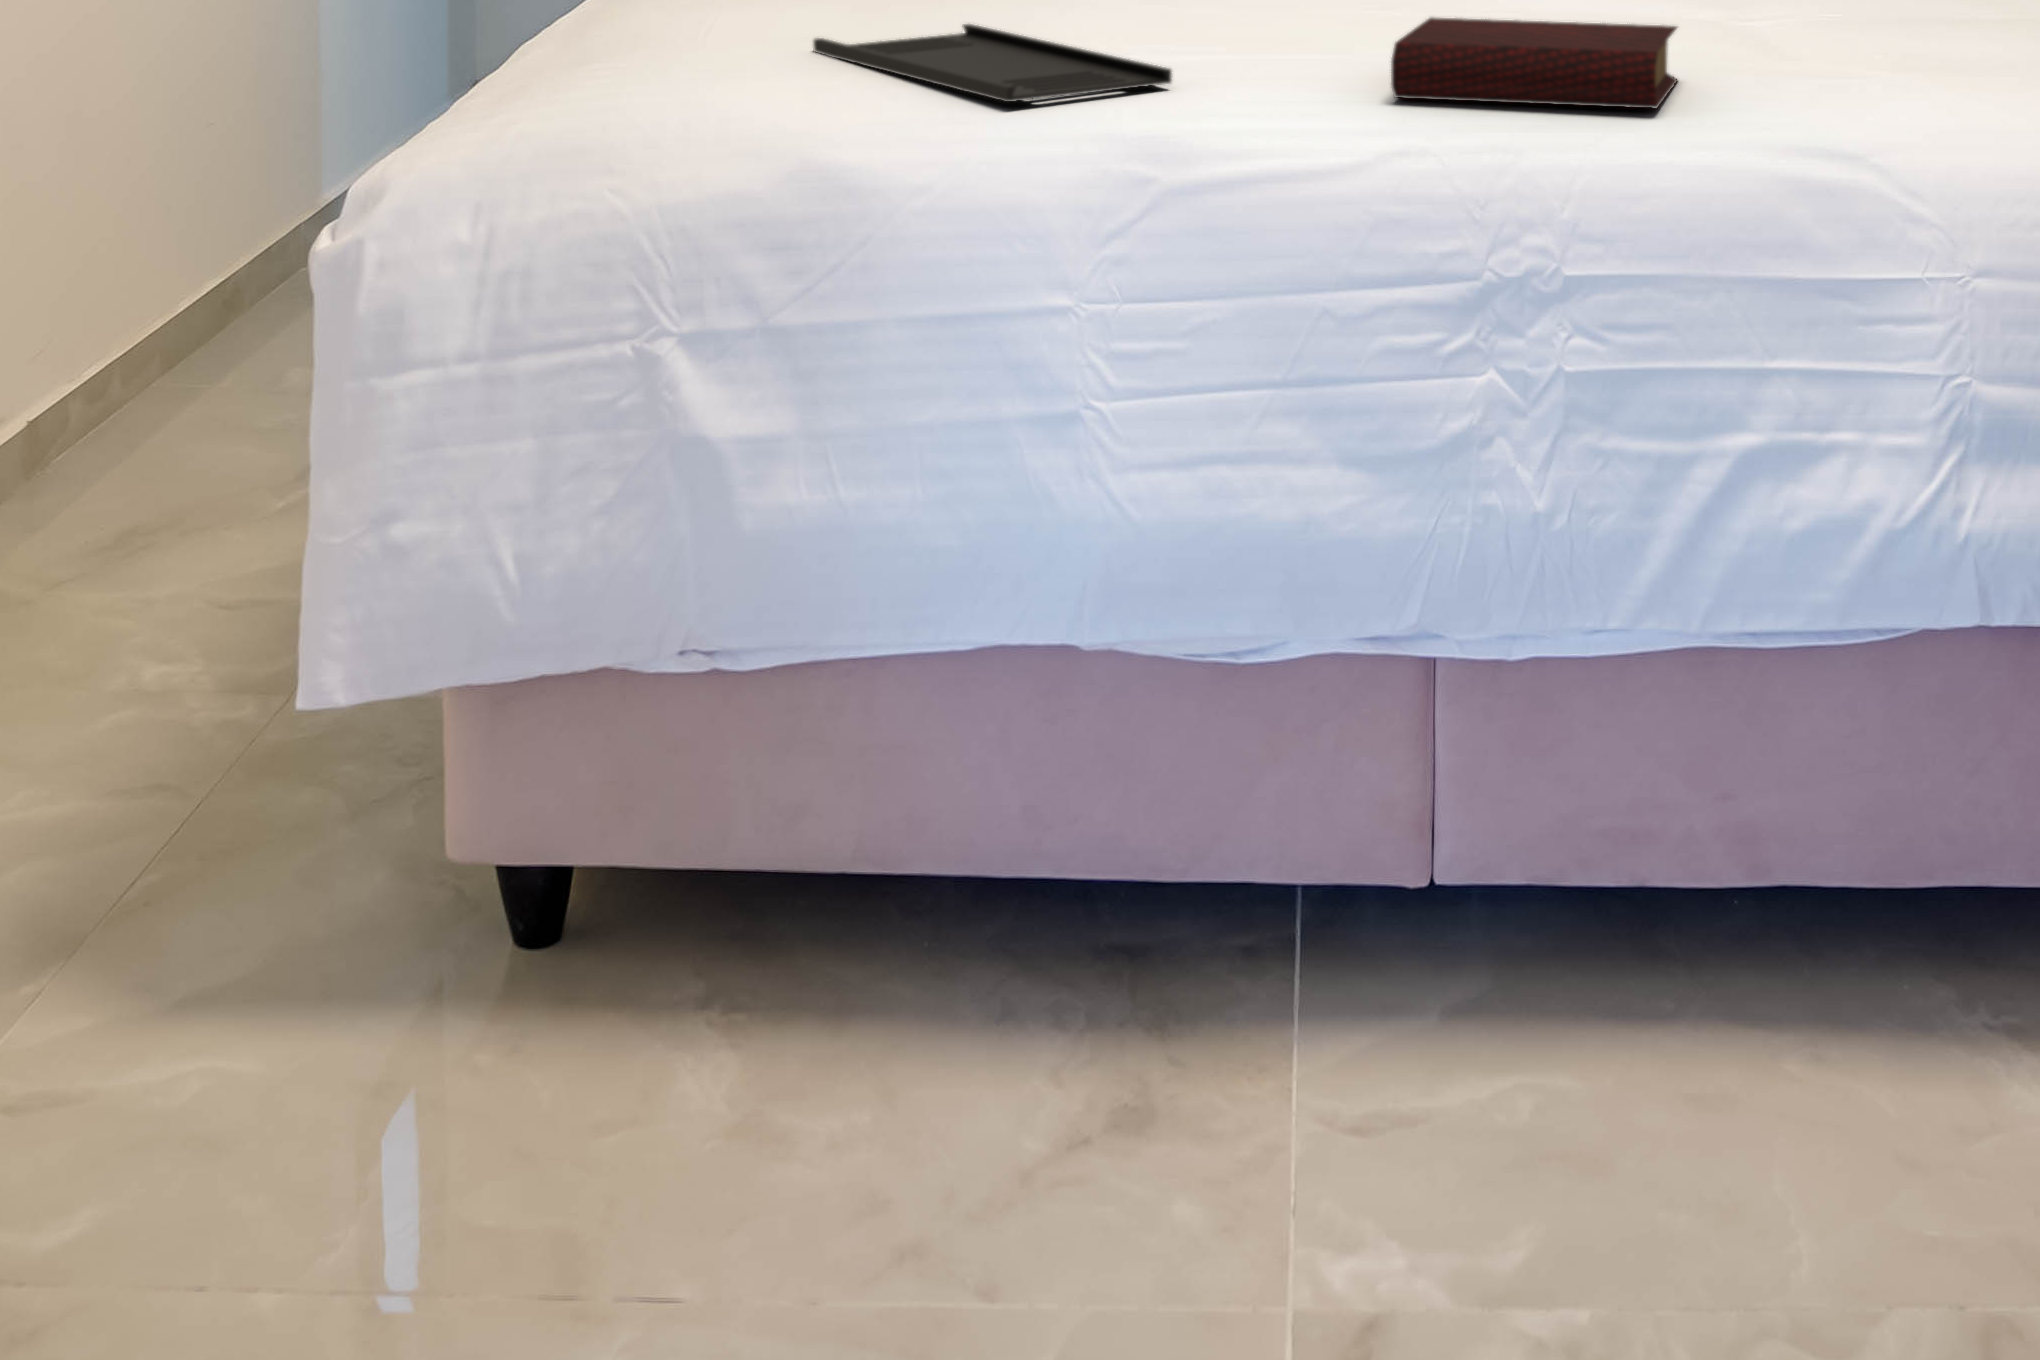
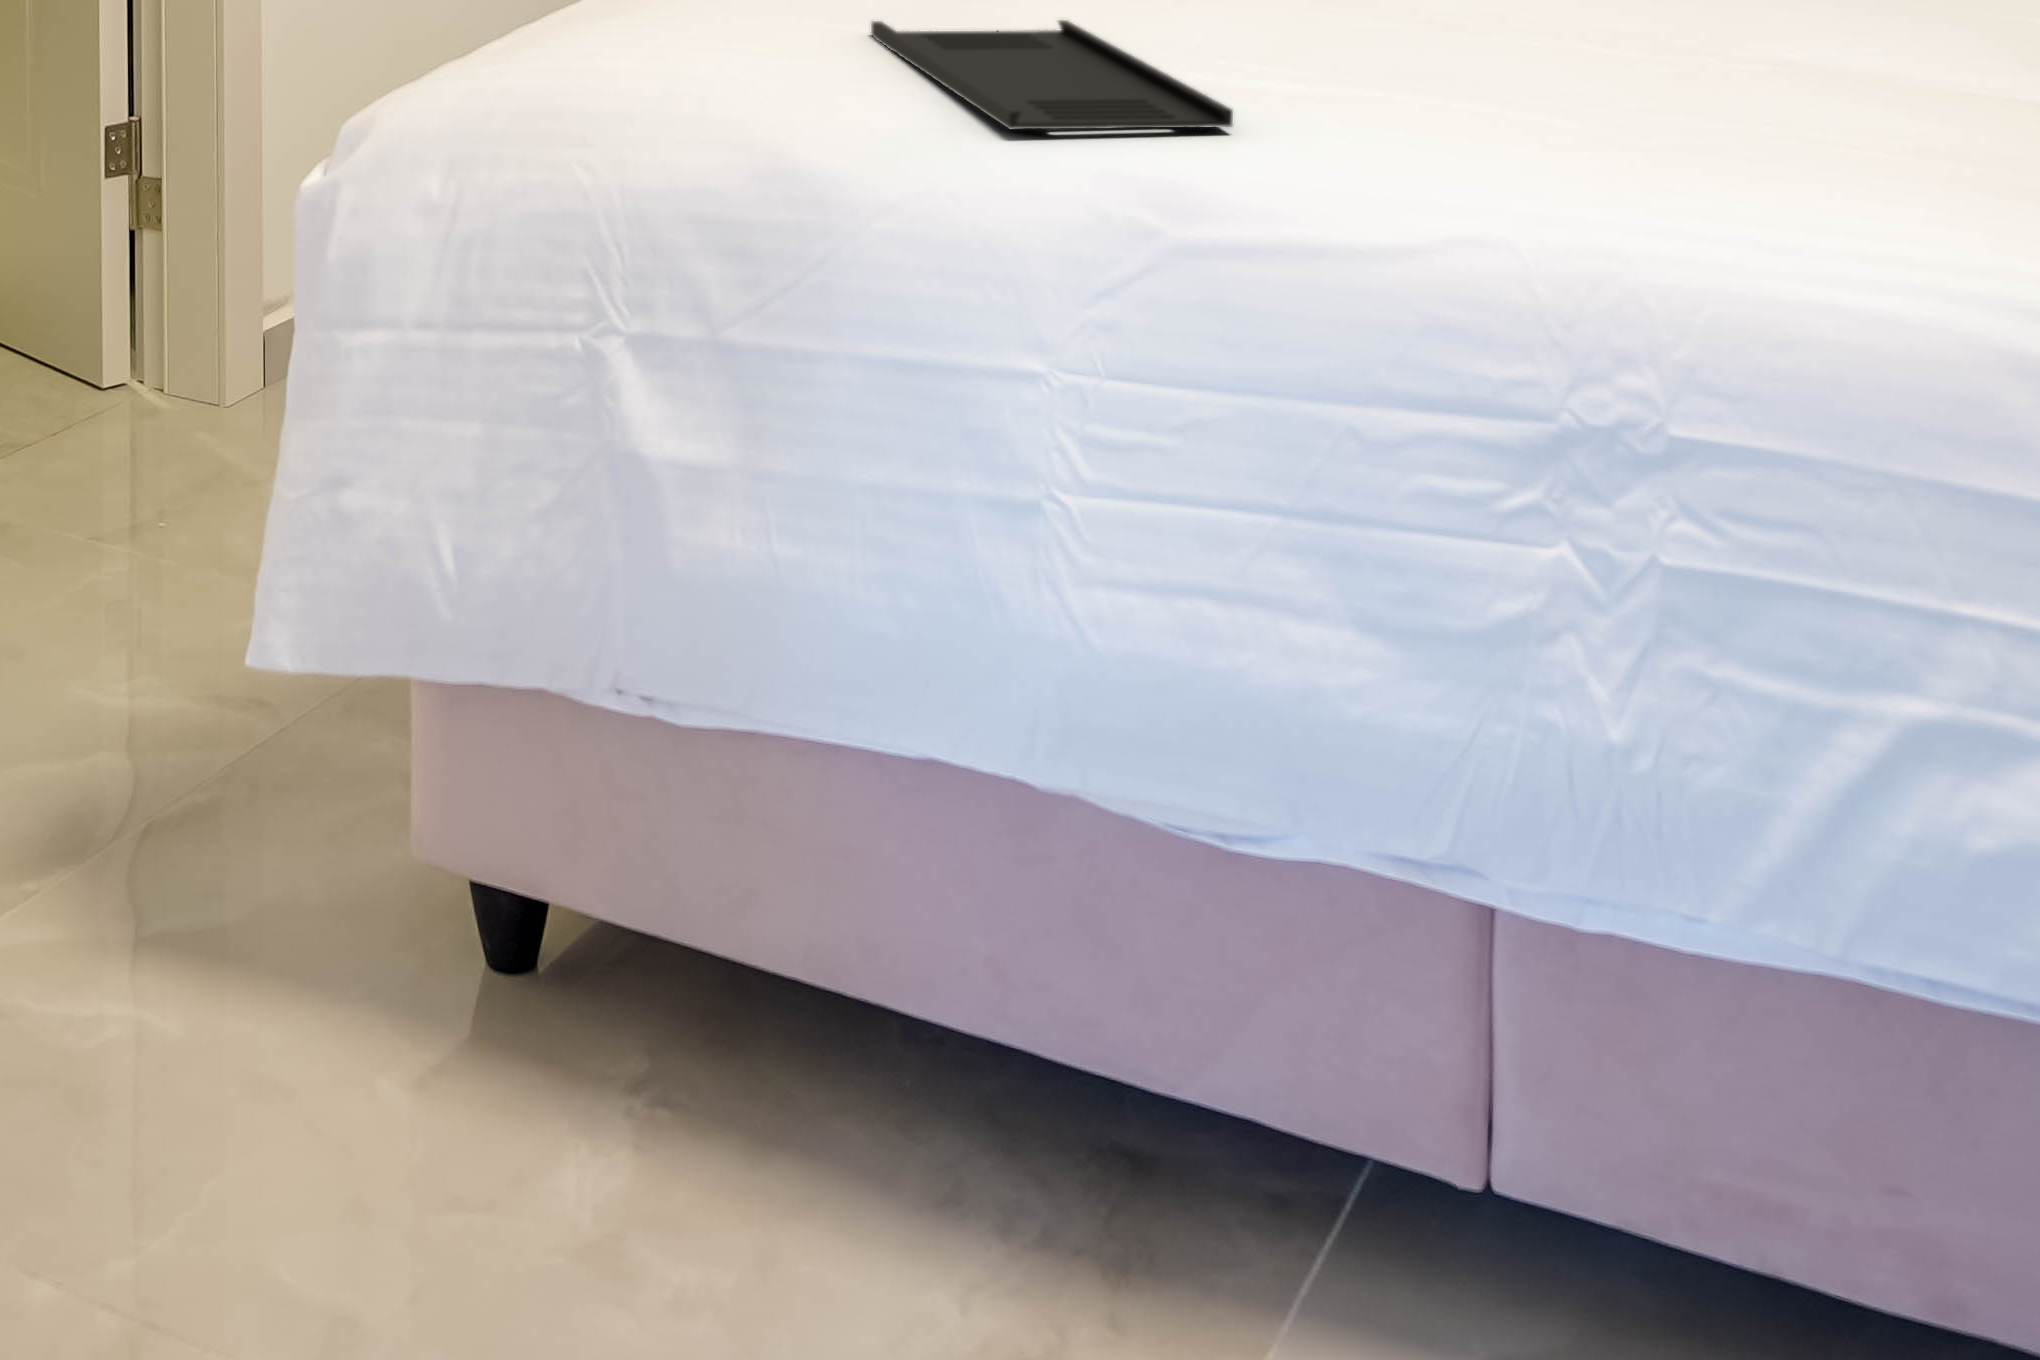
book: present [1391,18,1677,109] -> none [1494,80,1936,245]

